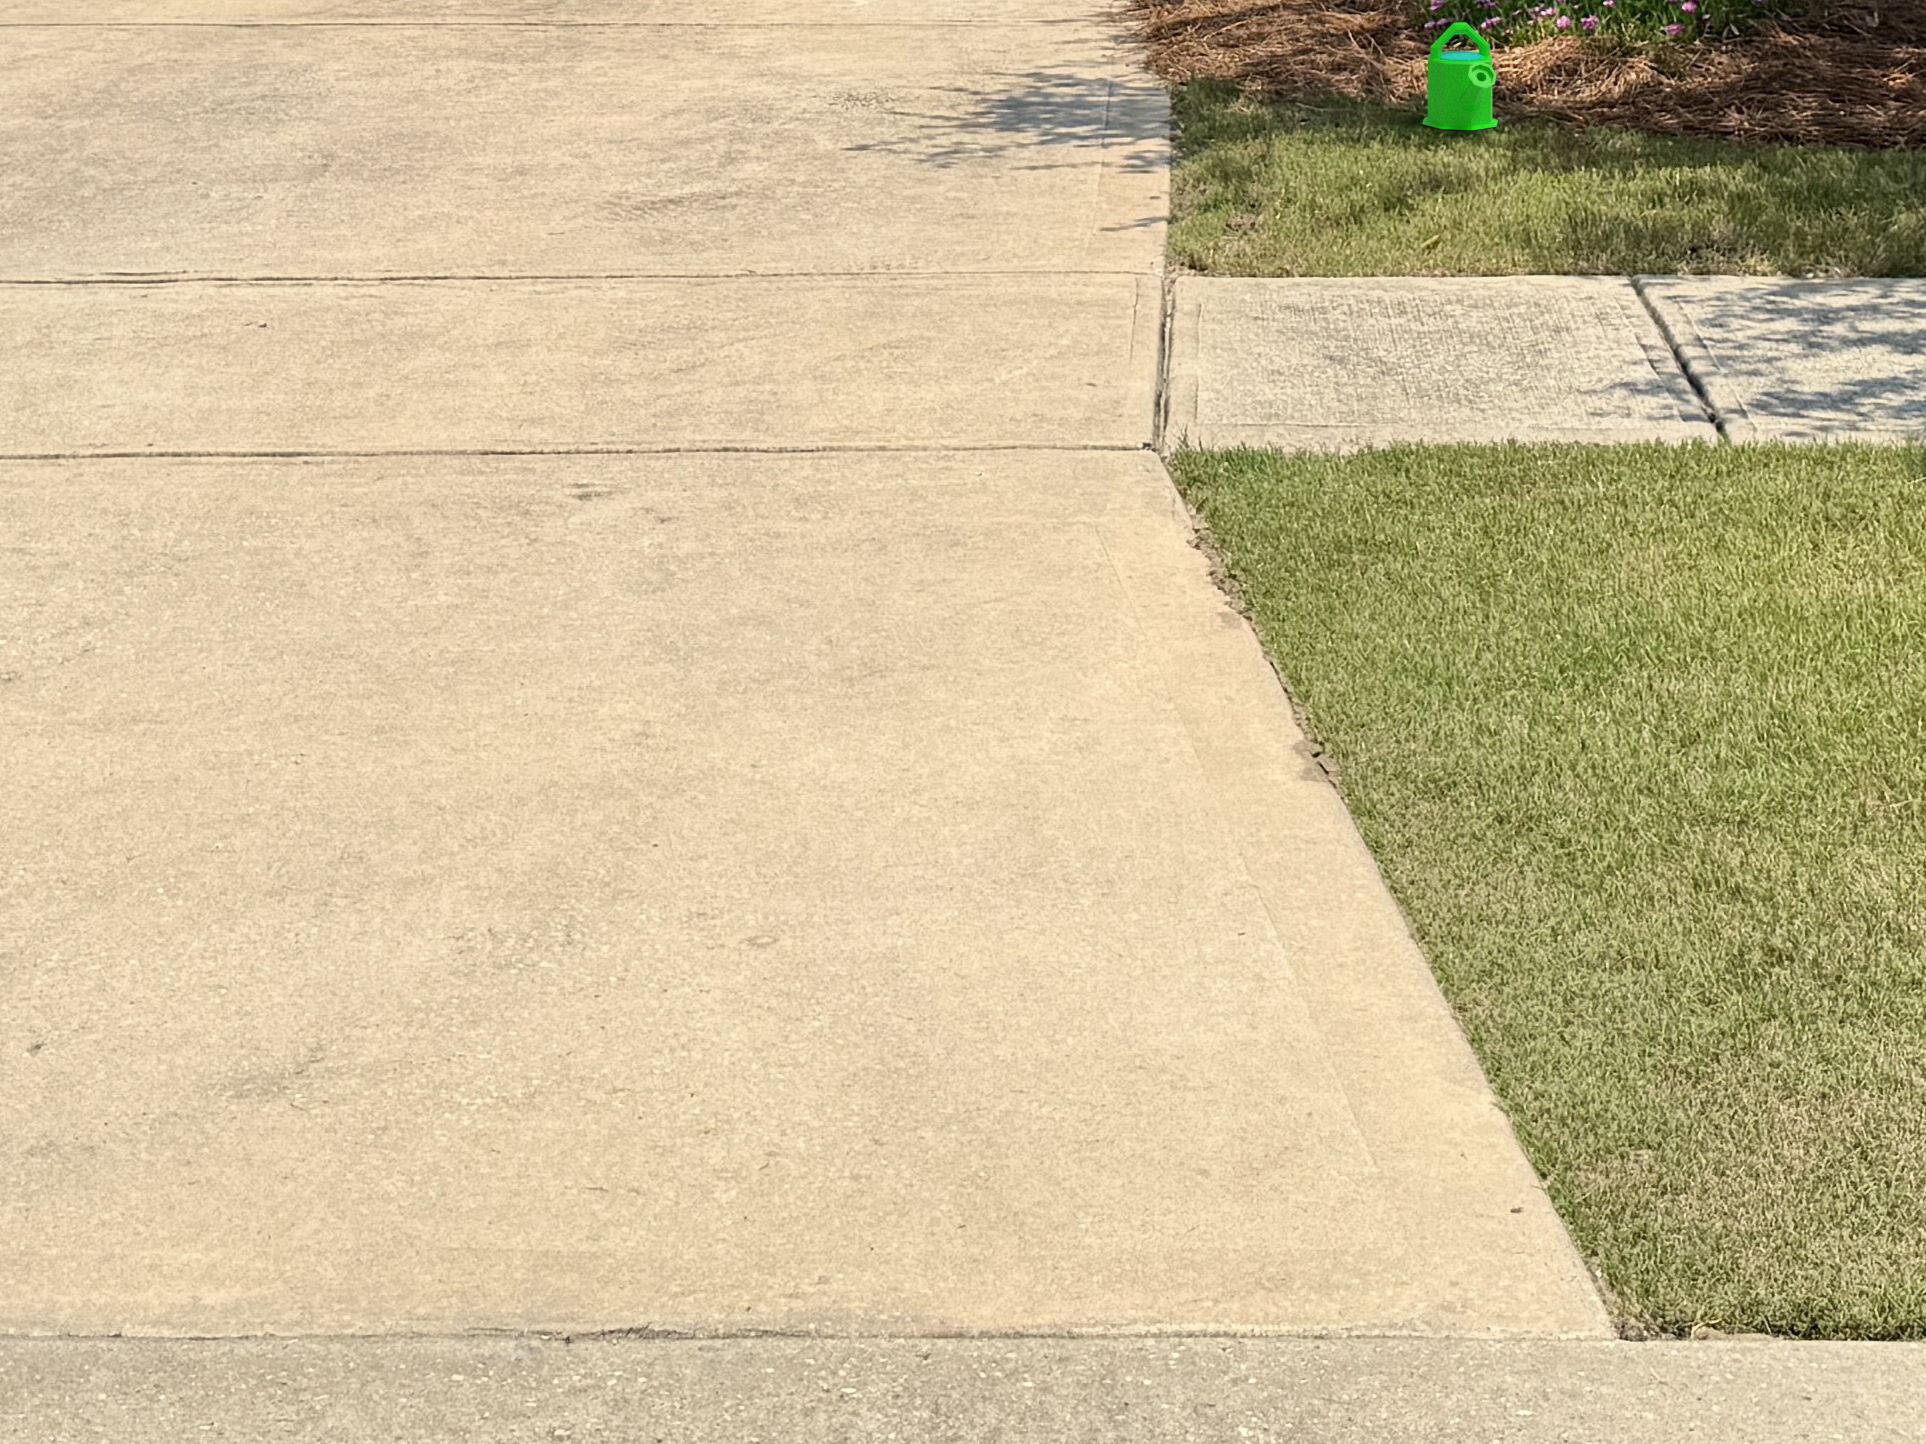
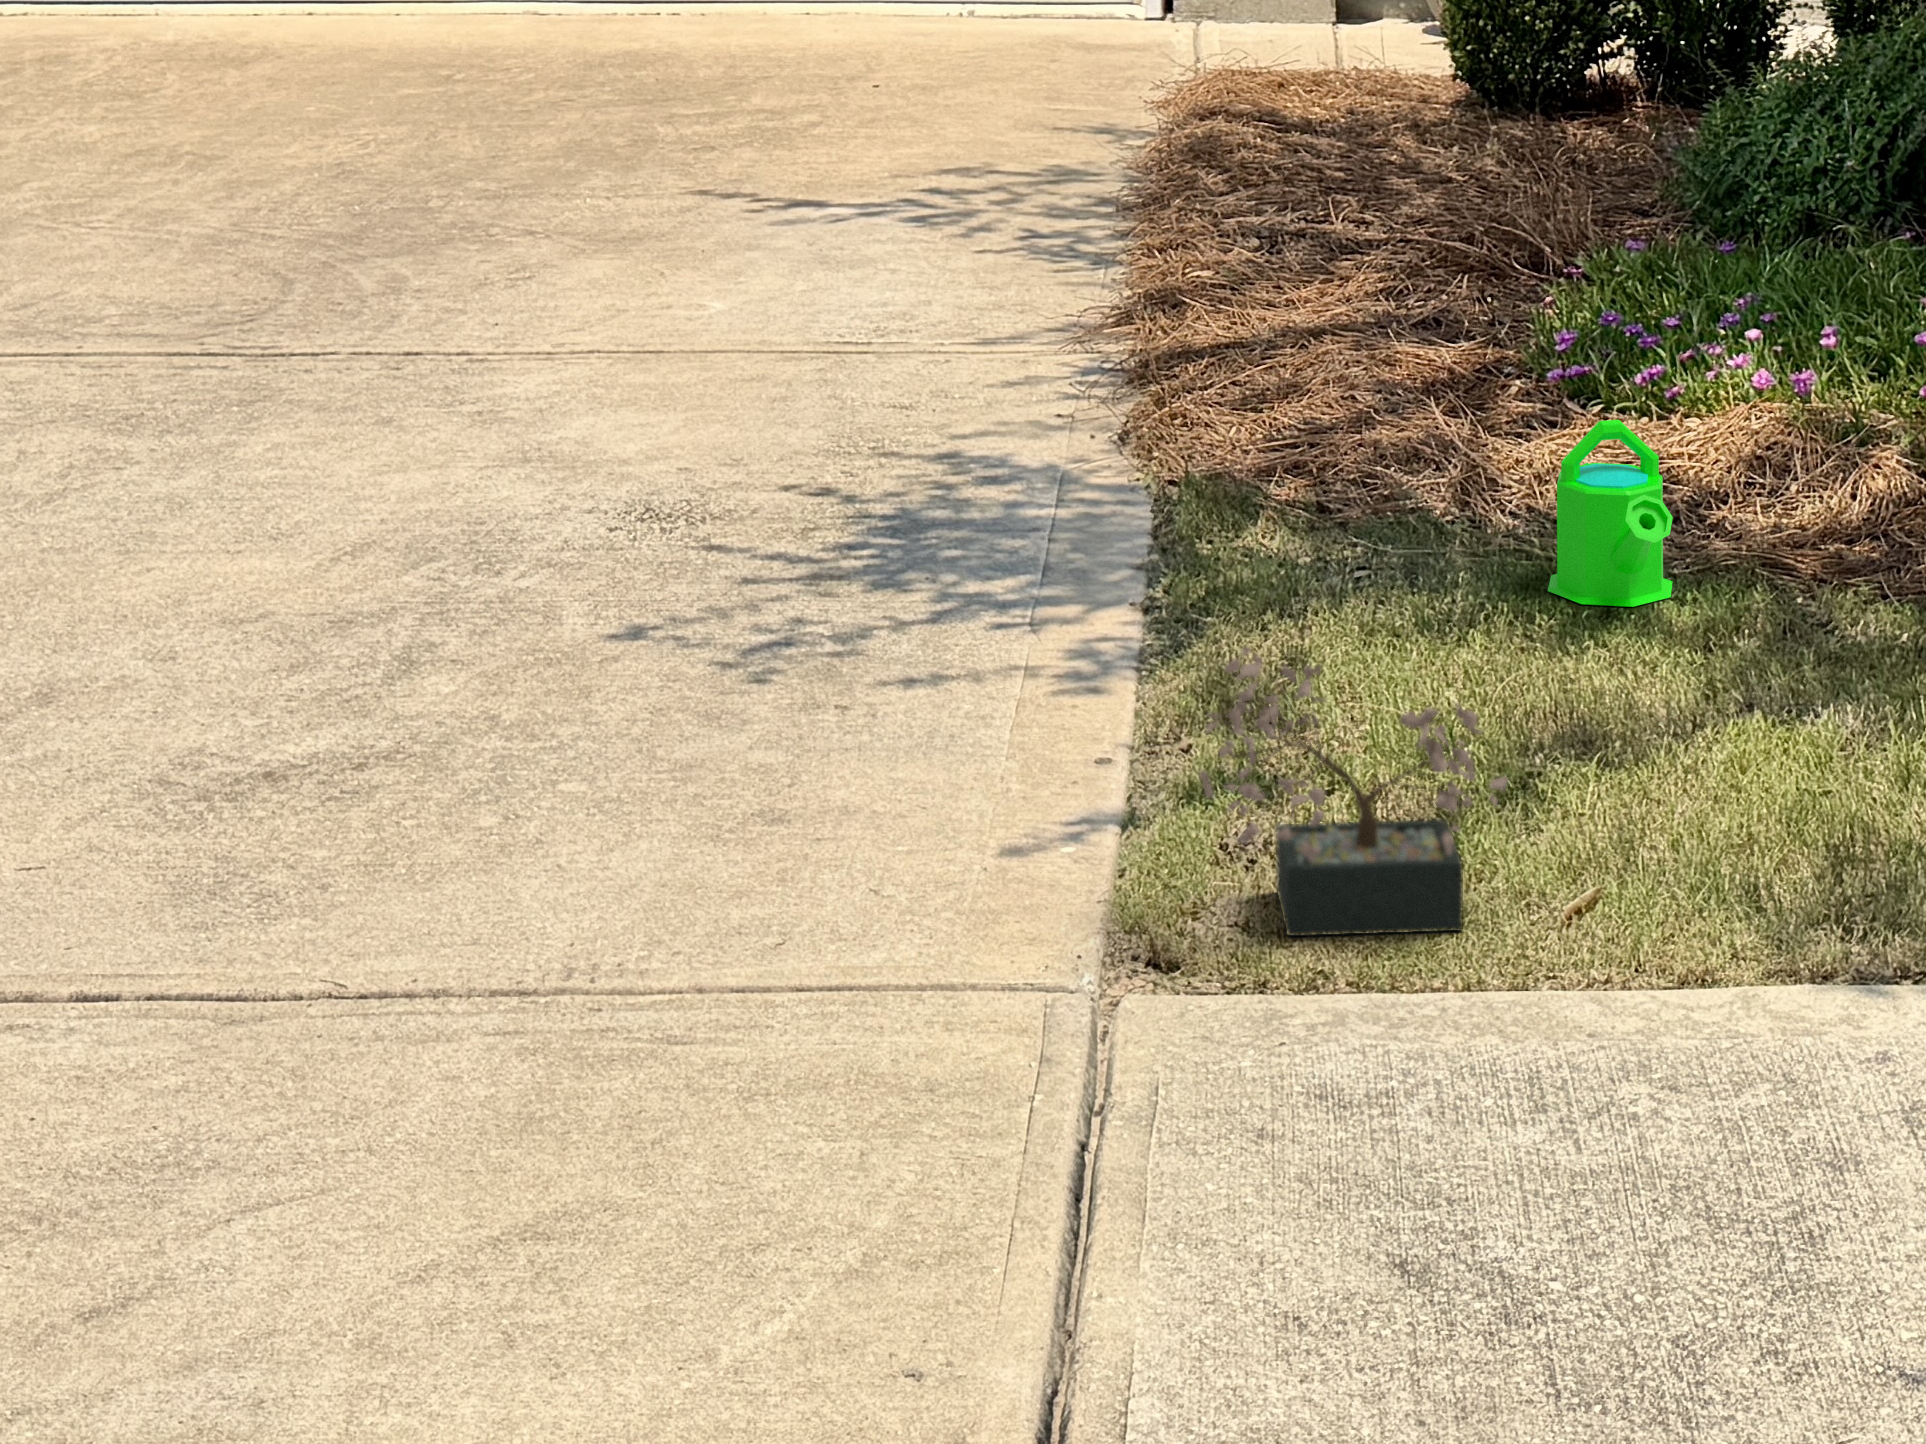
decorative plant: none [1227,98,1395,243] -> present [1200,647,1507,936]

